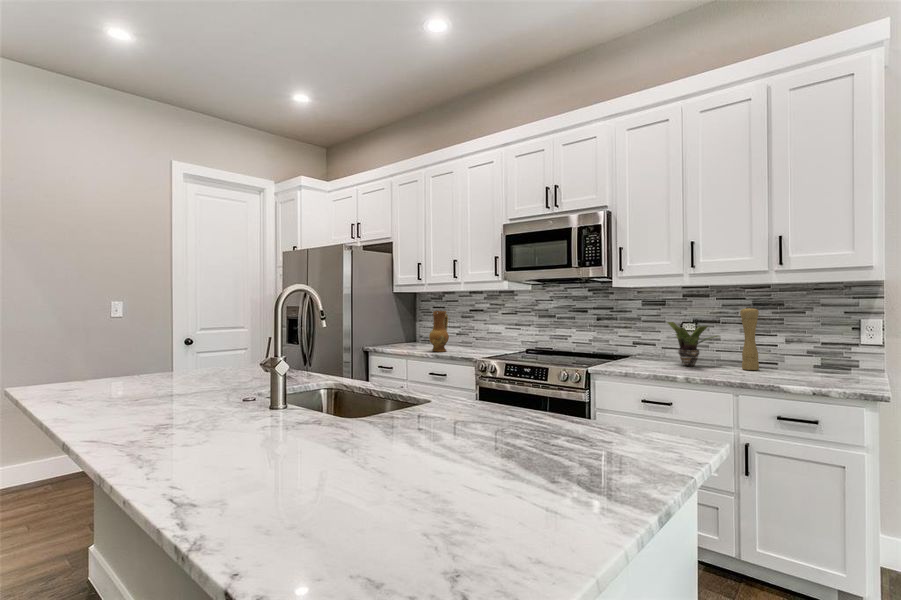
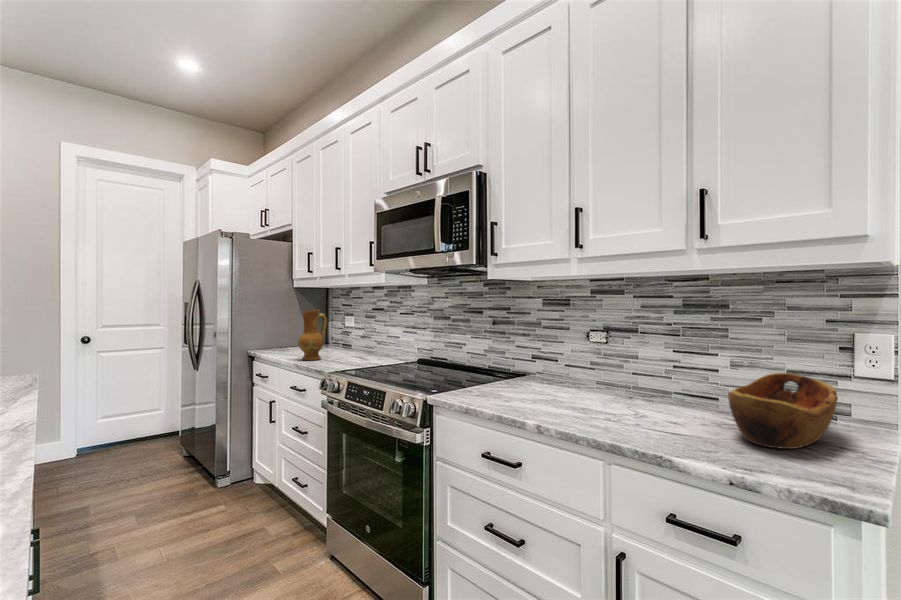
pepper mill: present [740,307,759,370] -> none [651,310,680,412]
potted plant: present [667,322,717,366] -> none [553,330,626,398]
wooden bowl: none [797,344,855,380] -> present [728,373,837,449]

